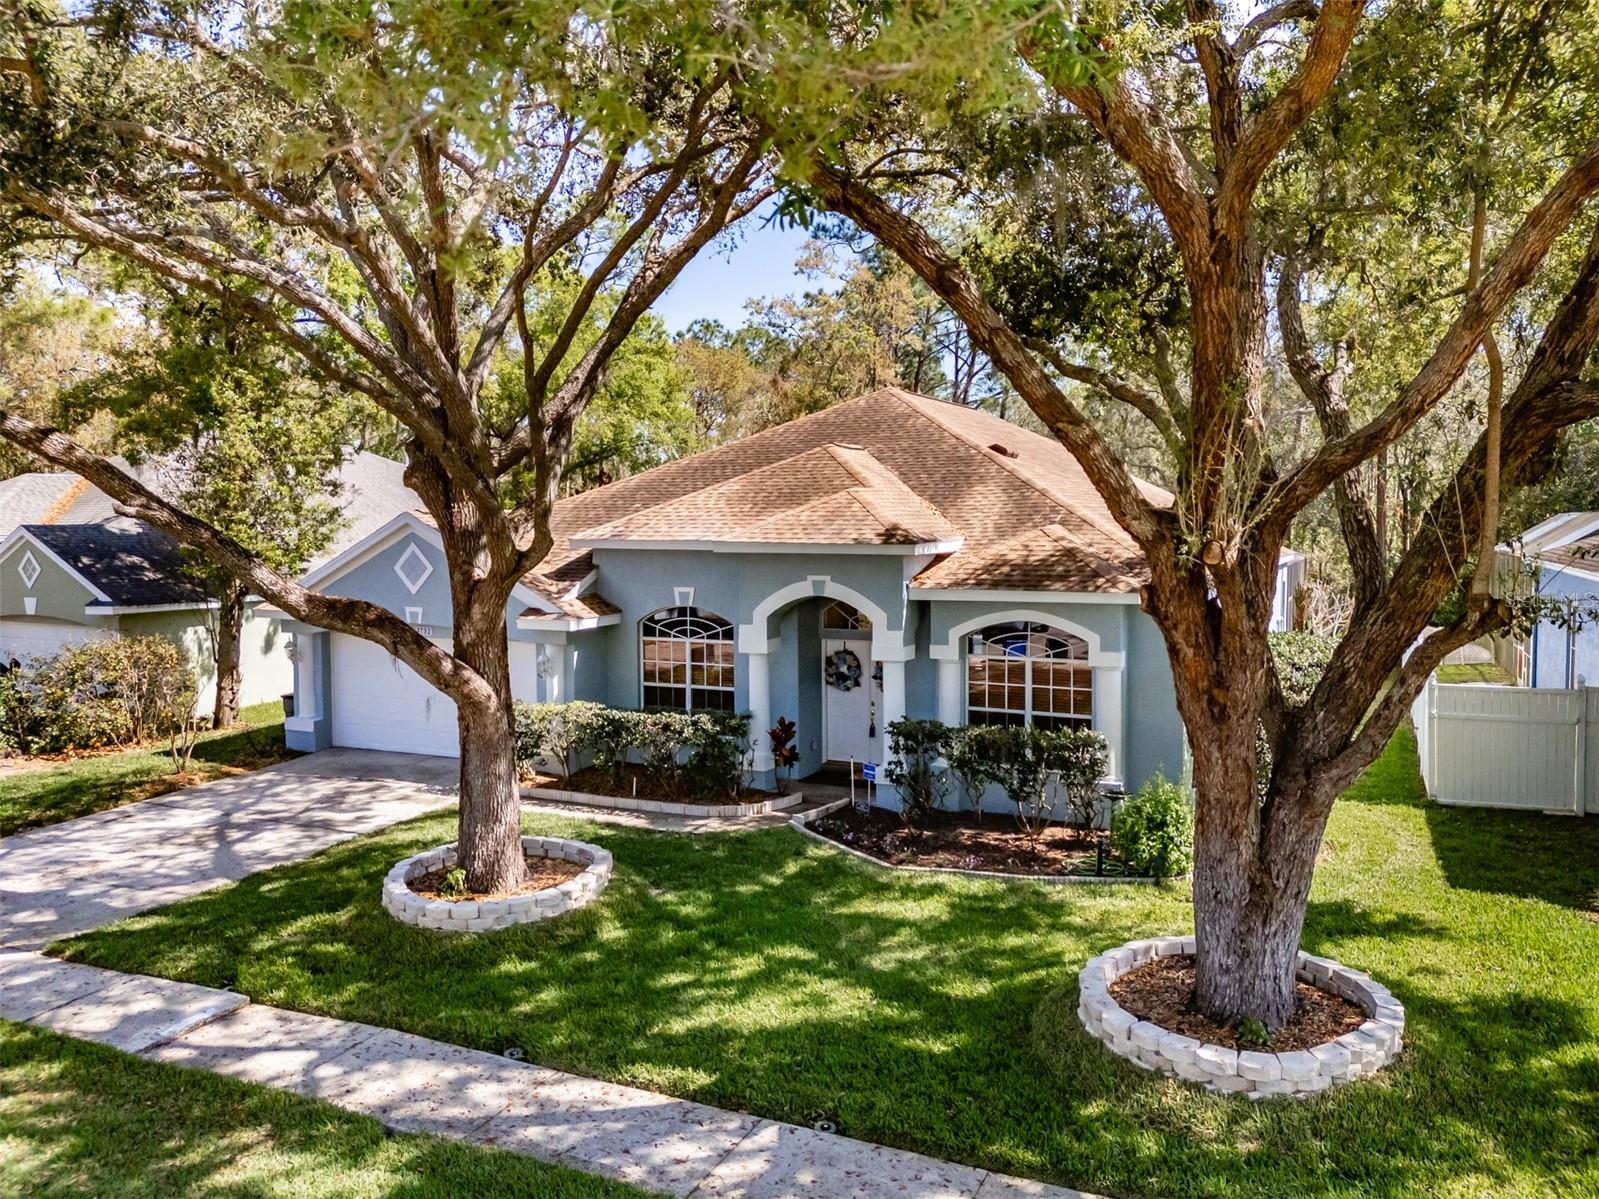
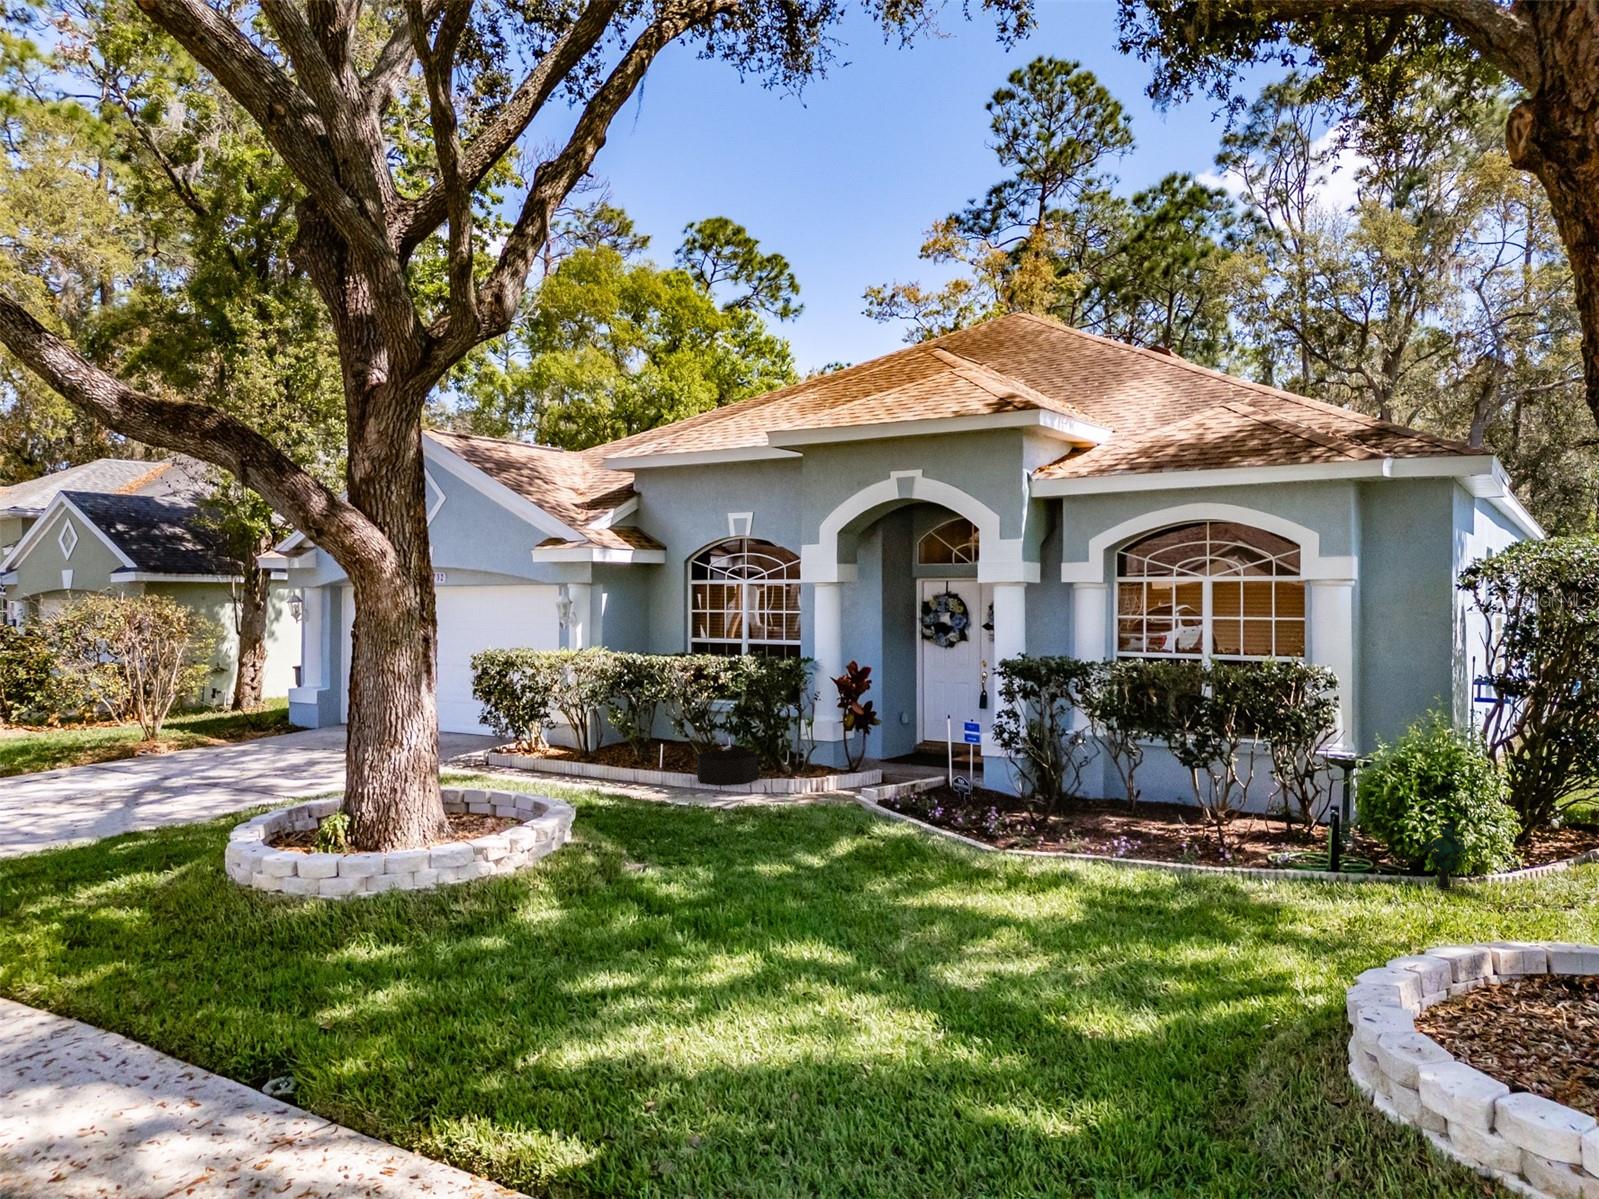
basket: none [665,780,712,811] -> present [697,750,758,786]

